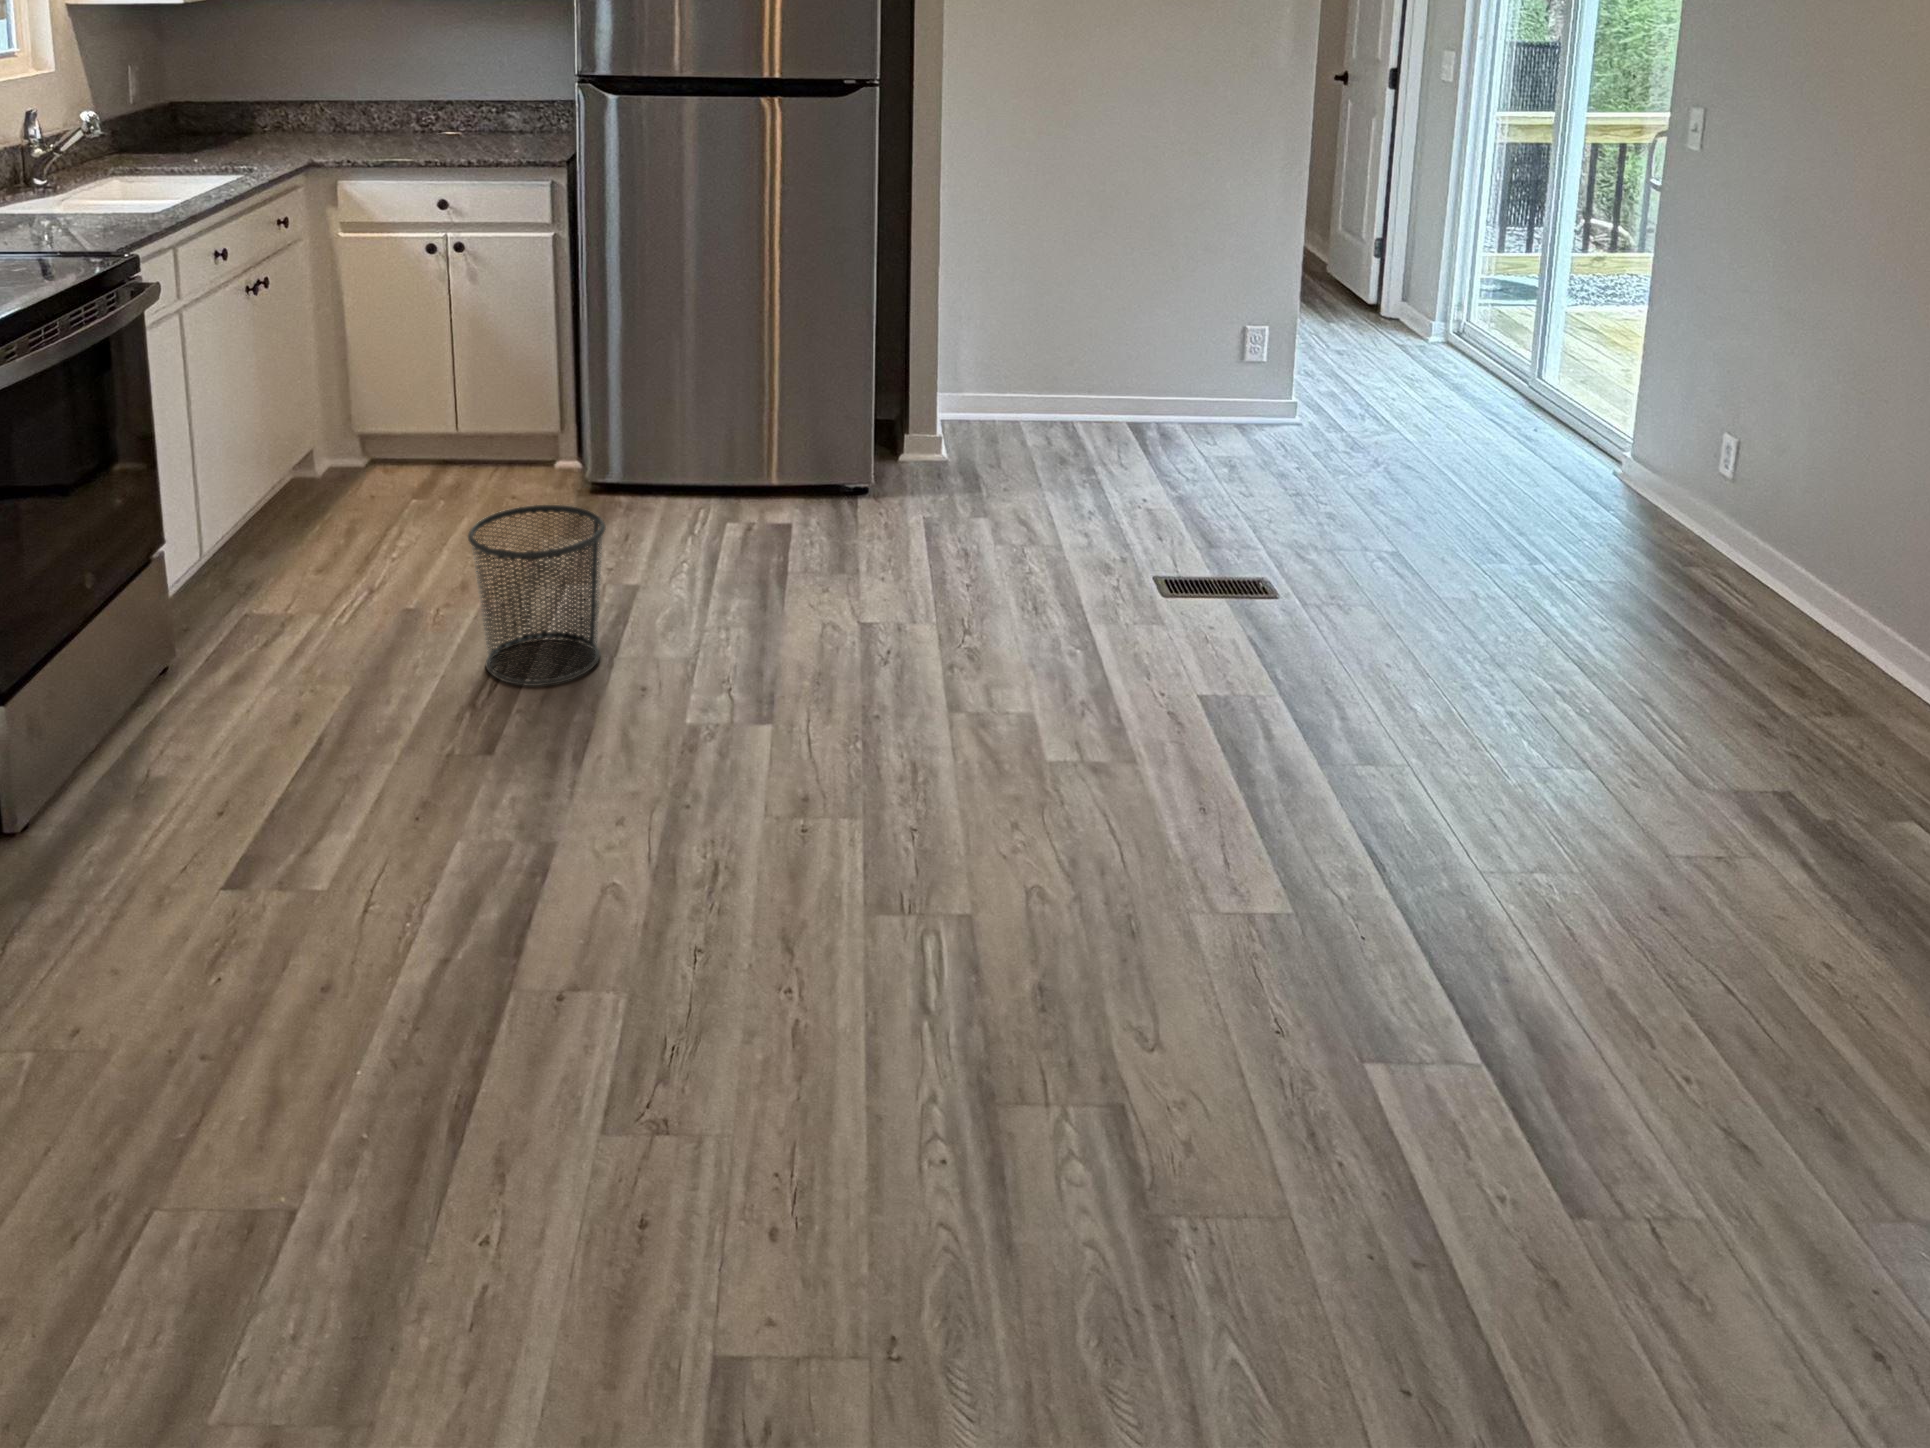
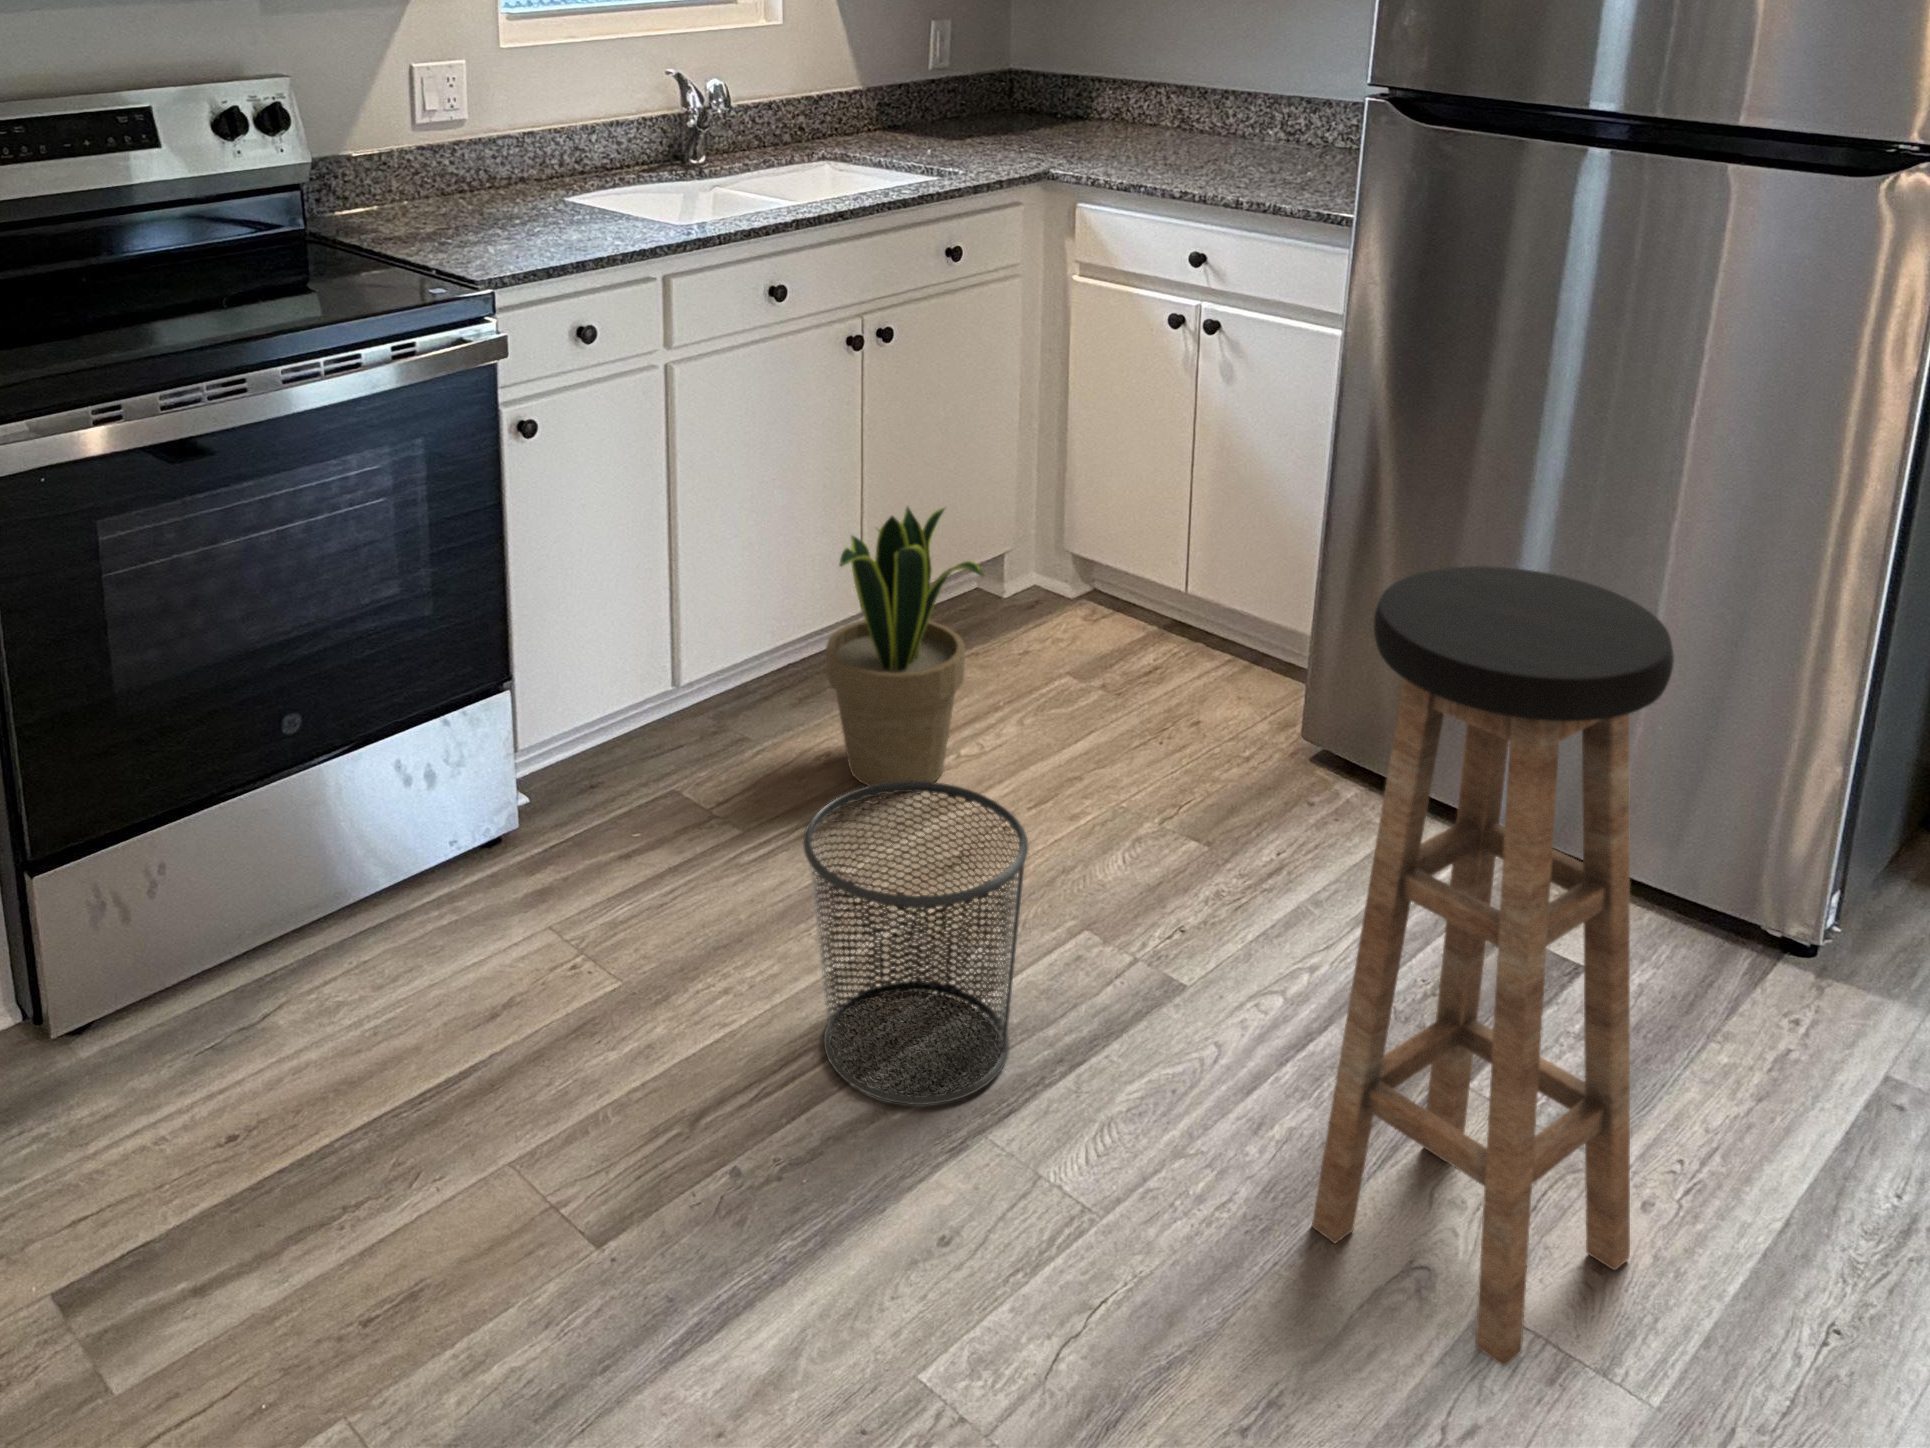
bar stool: none [782,287,910,644] -> present [1312,566,1674,1366]
potted plant: none [304,387,415,586] -> present [826,507,984,786]

